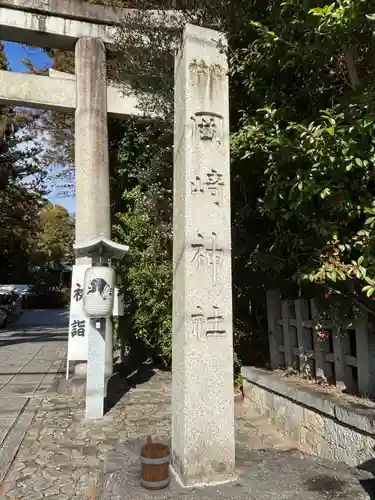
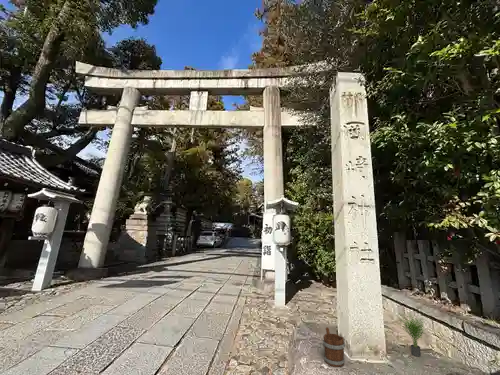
potted plant: none [250,402,290,462] -> present [404,318,423,357]

